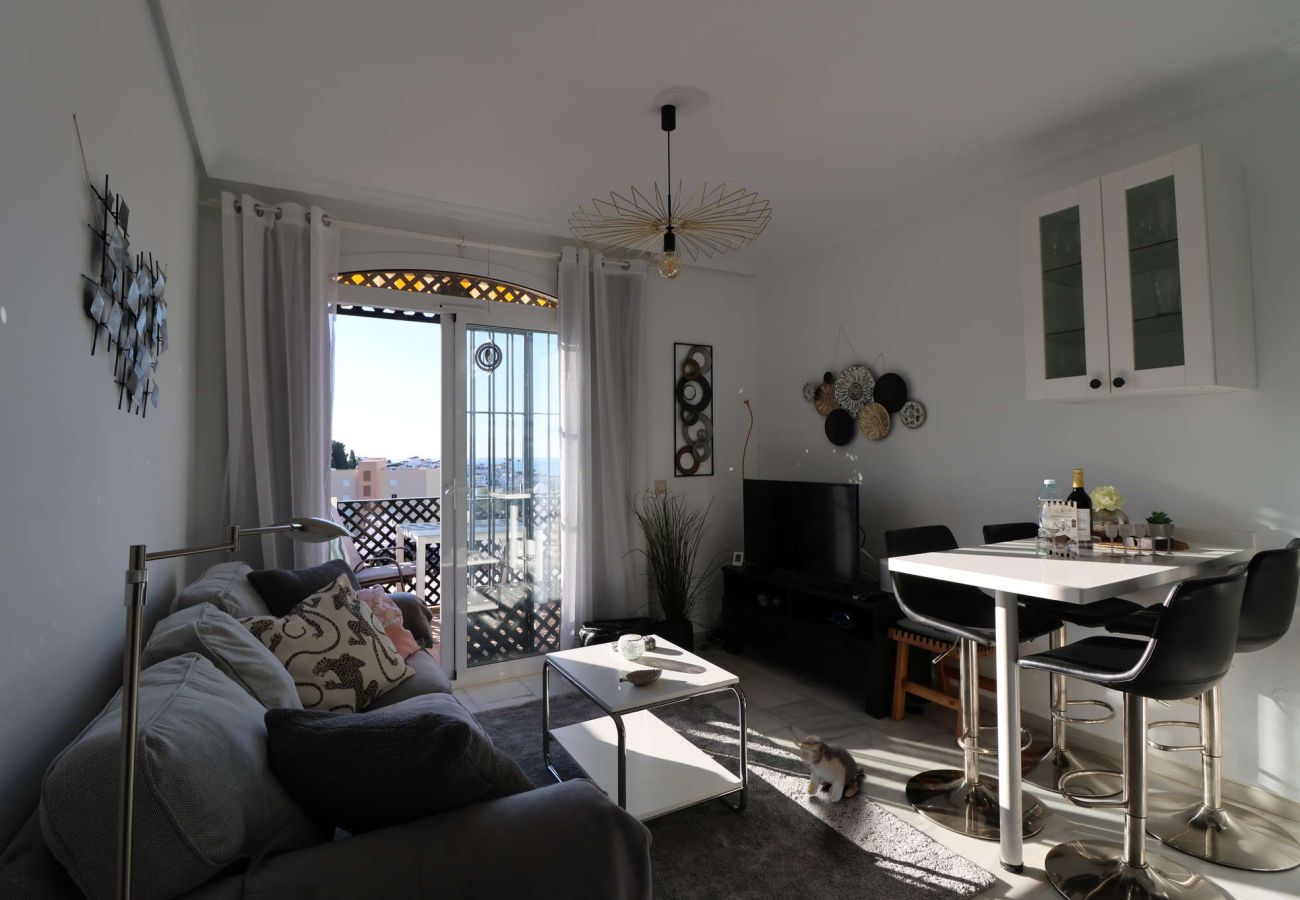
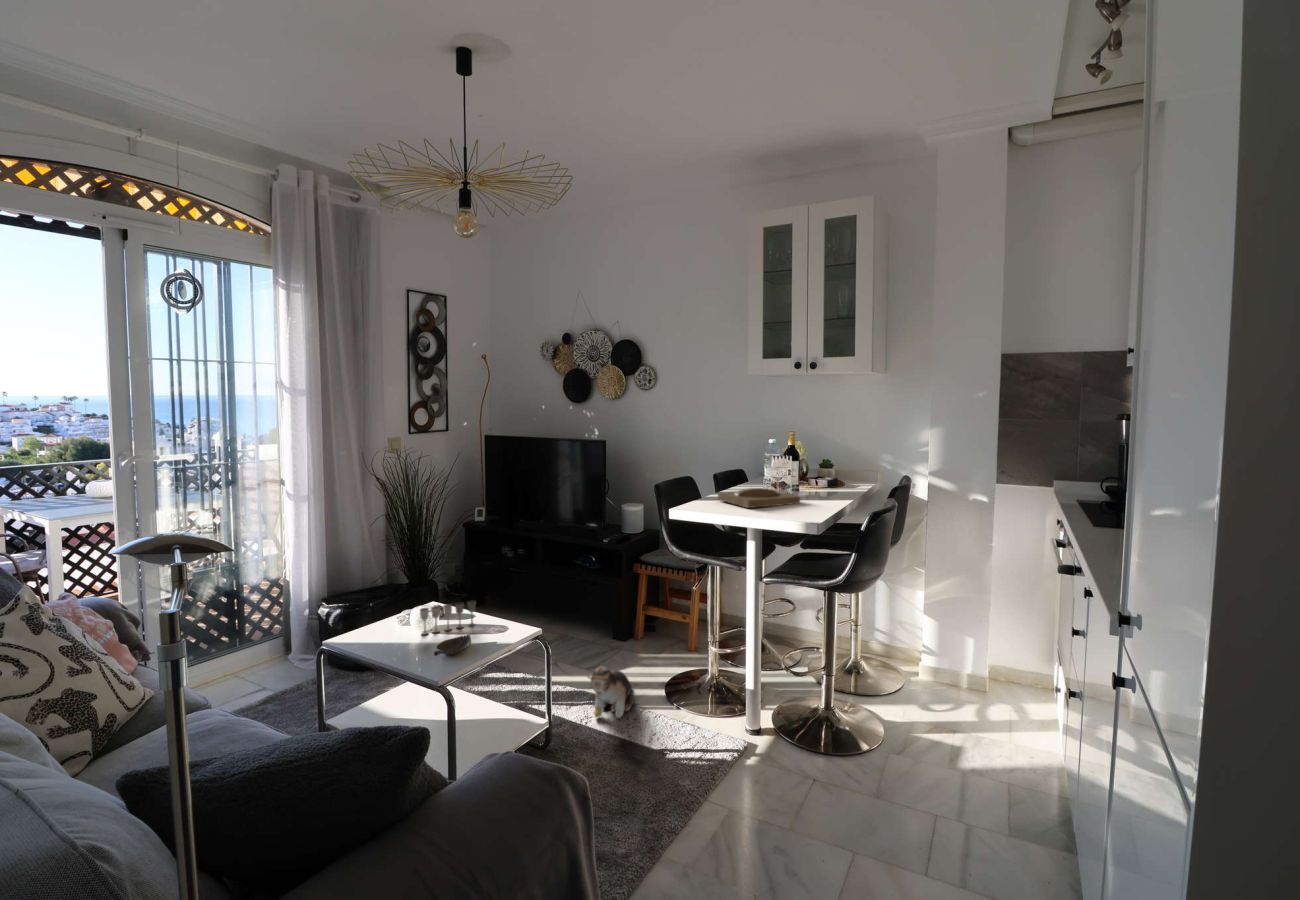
wine glass: present [1105,524,1175,556] -> present [420,600,476,635]
tray: none [957,542,1070,564] -> present [718,488,800,508]

